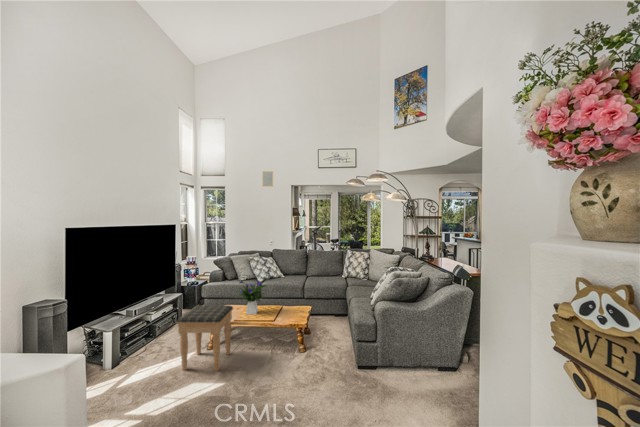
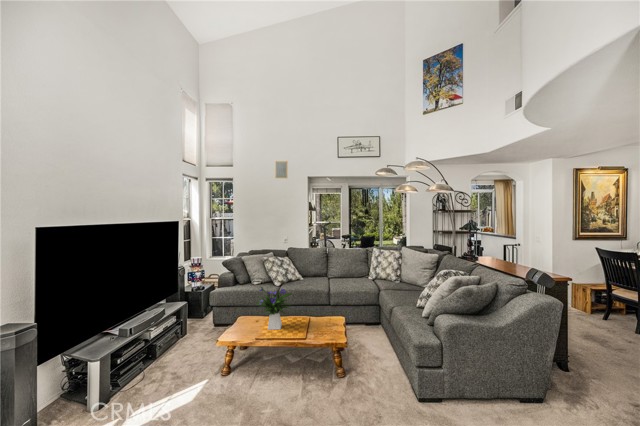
footstool: present [176,305,233,371] -> none [183,321,254,410]

